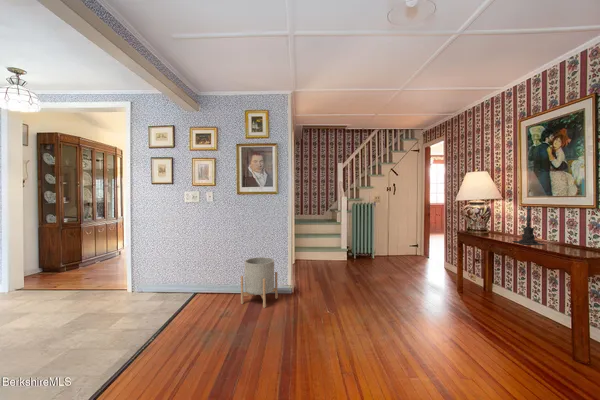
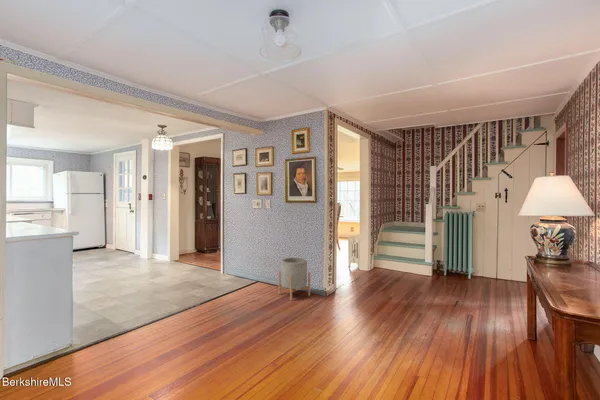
candle holder: present [514,207,543,245] -> none [549,221,585,282]

